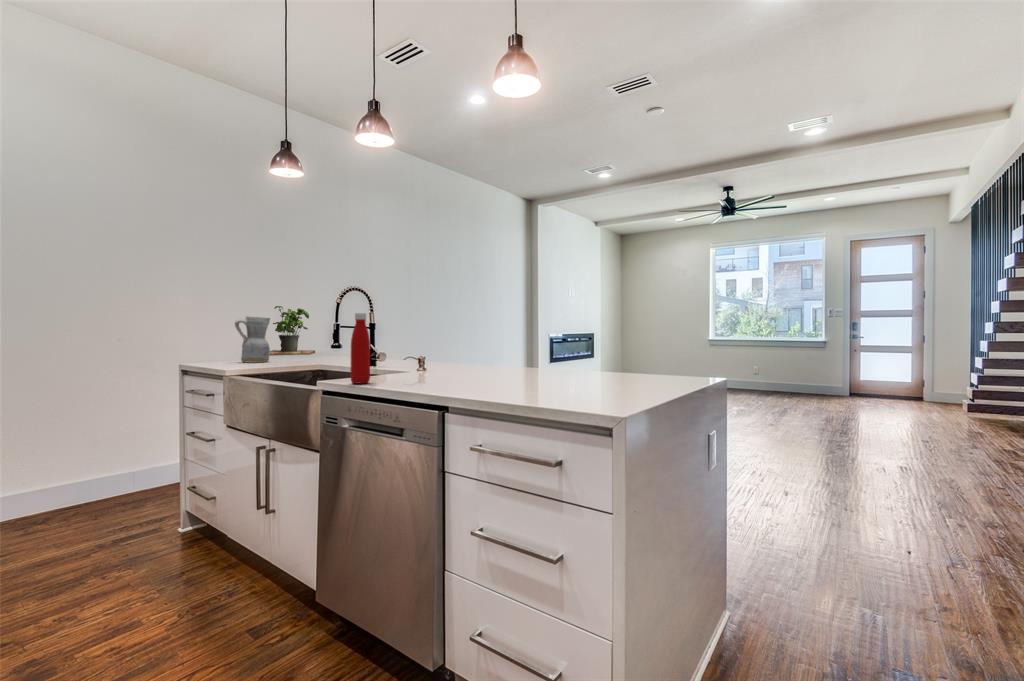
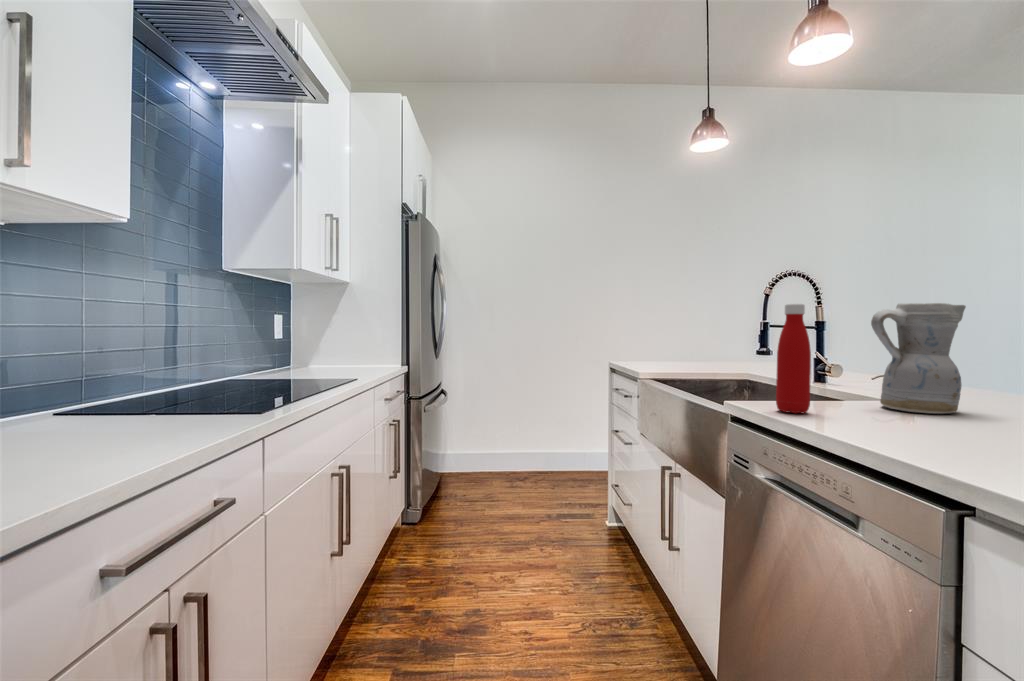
potted plant: present [269,306,315,355] -> none [693,309,749,362]
ceramic pitcher: present [235,316,270,363] -> present [871,303,966,414]

